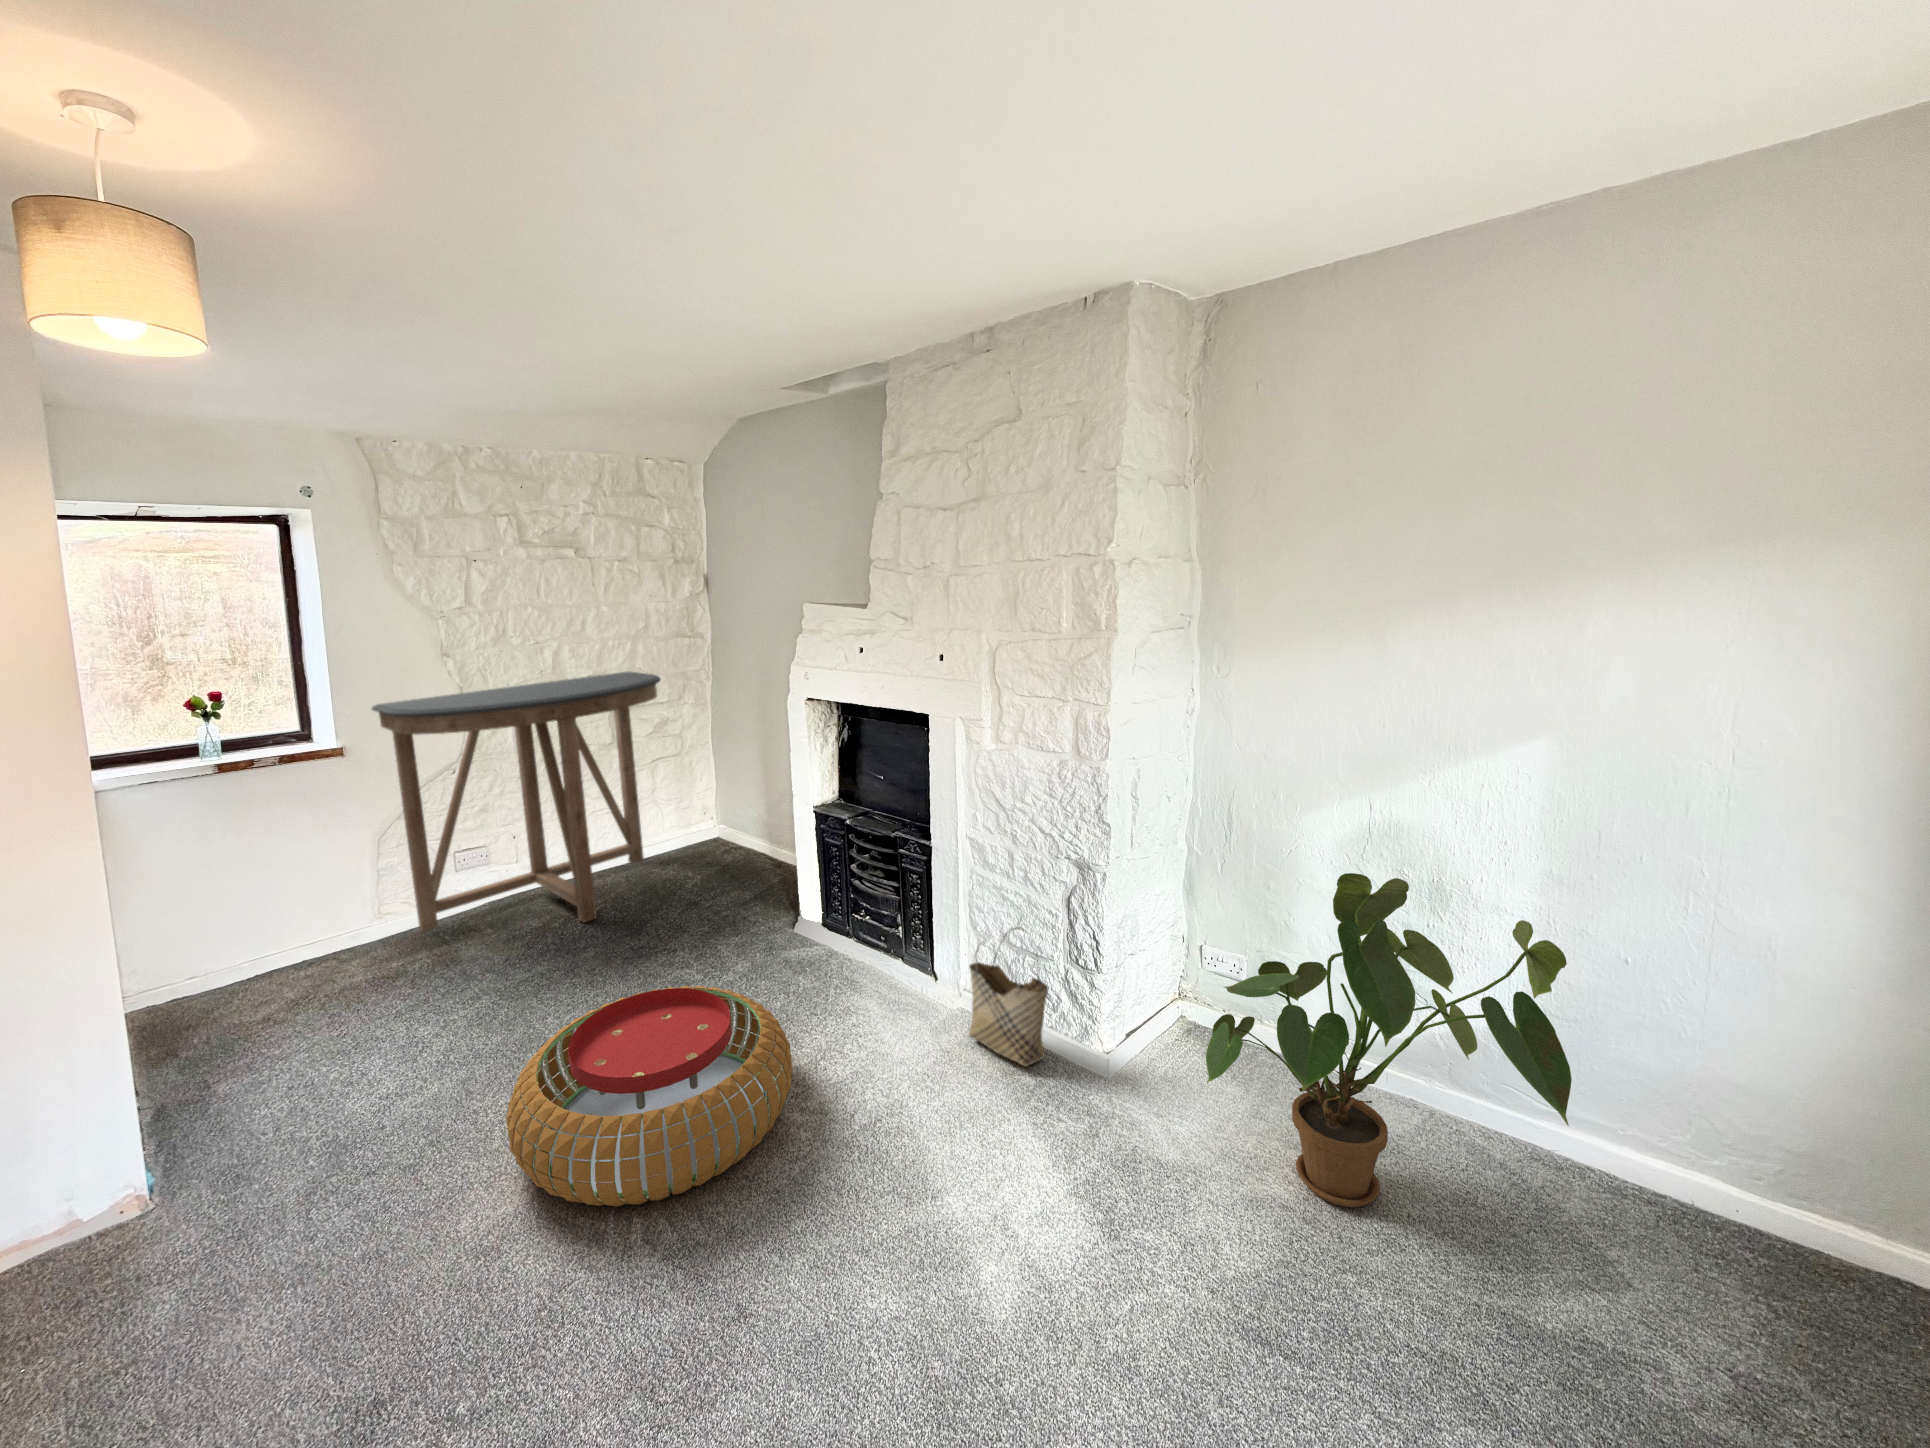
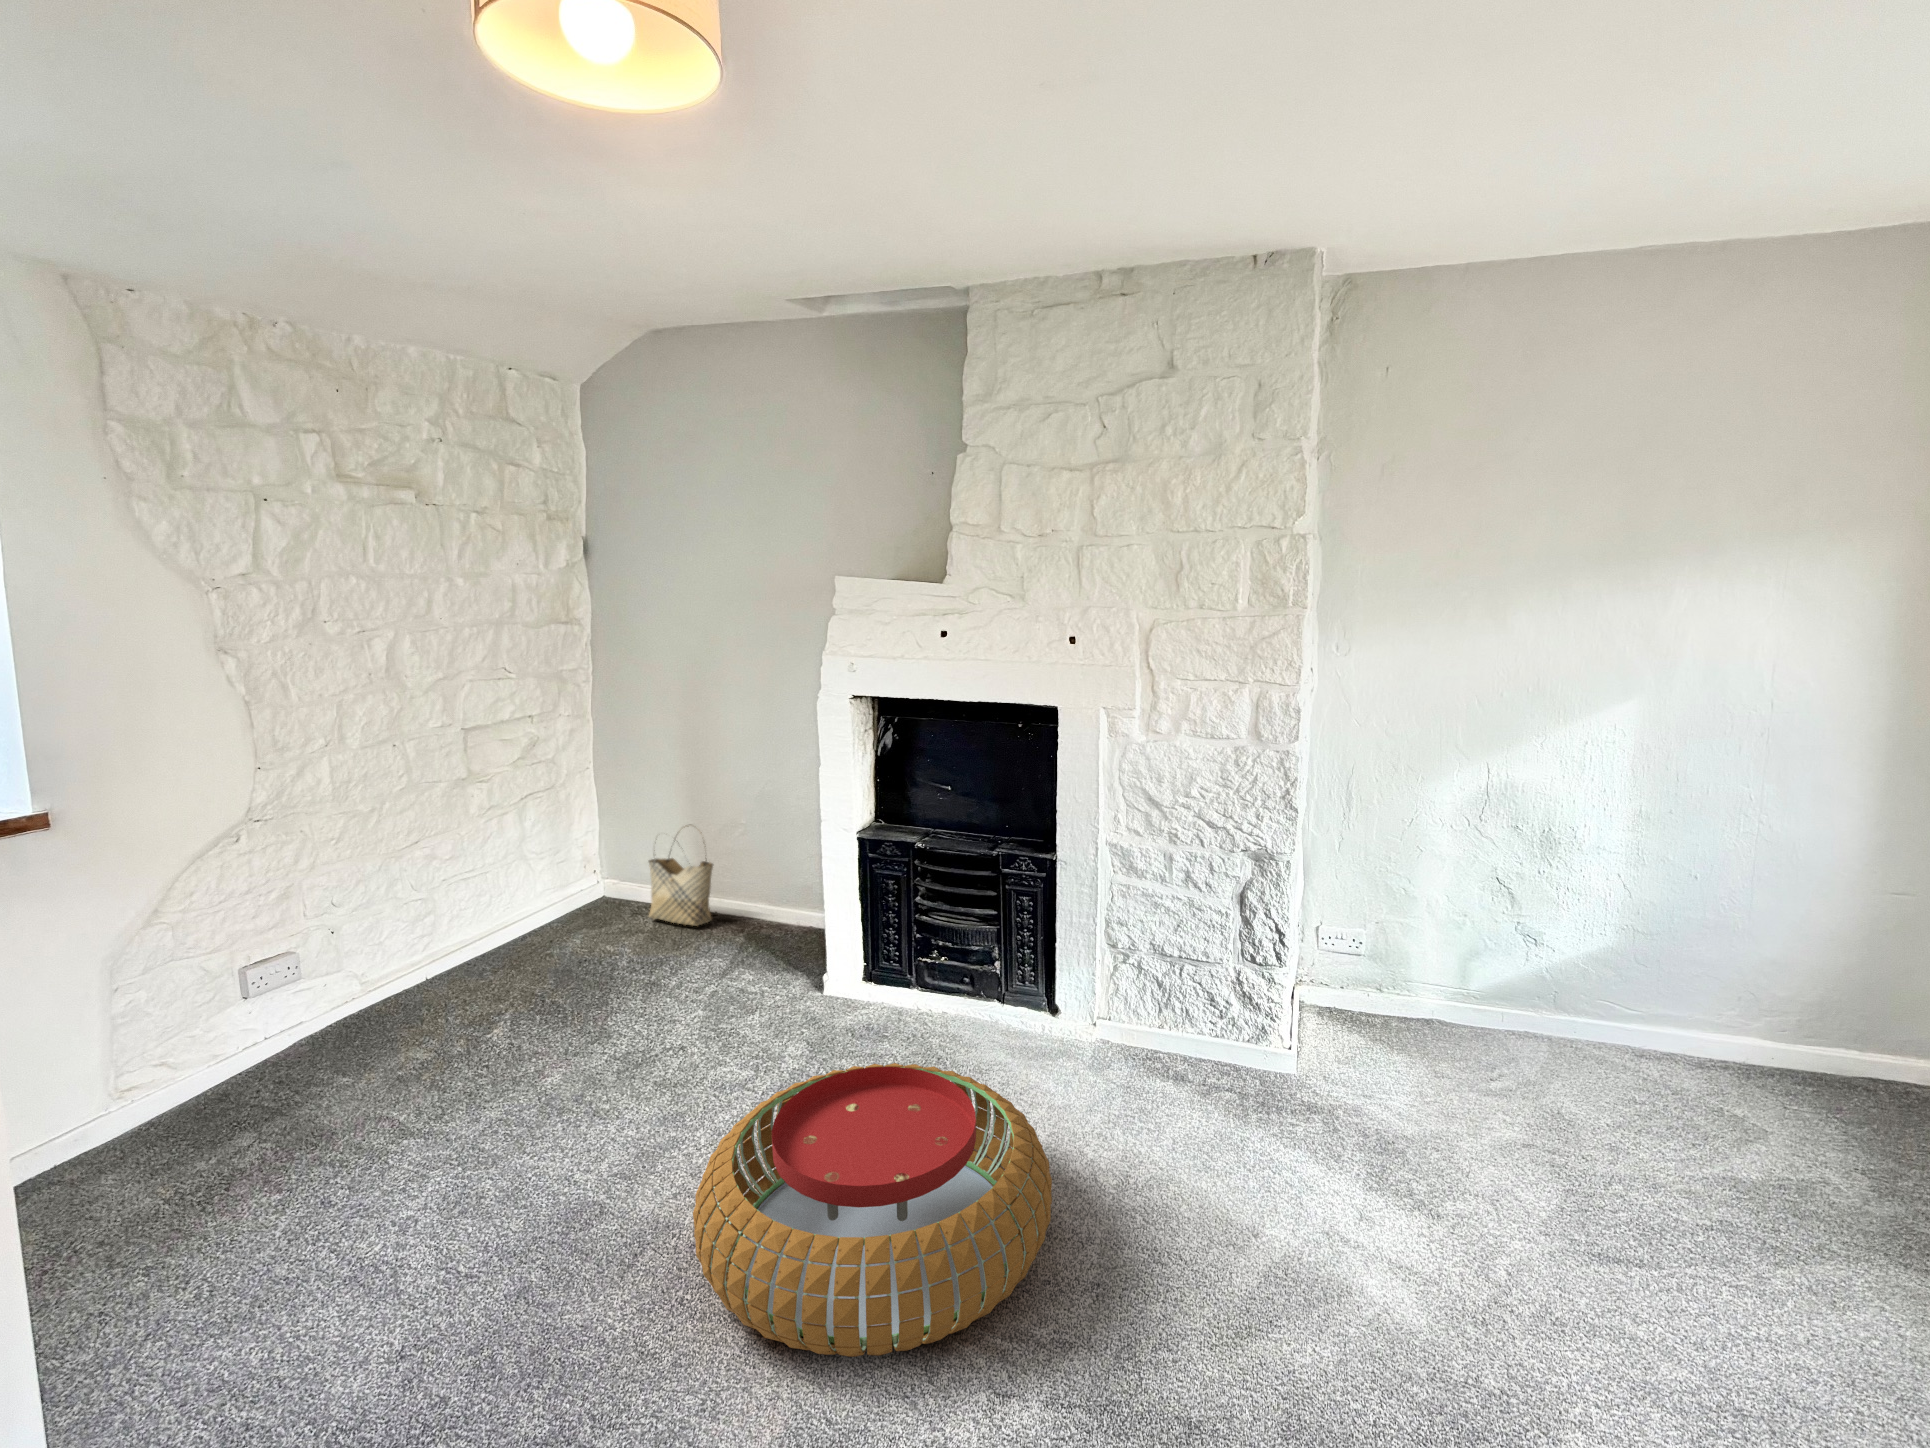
console table: present [372,672,661,931] -> none [114,673,572,1104]
house plant: present [1206,873,1572,1207] -> none [1417,831,1750,1124]
woven basket: present [969,927,1048,1067] -> present [649,826,713,926]

